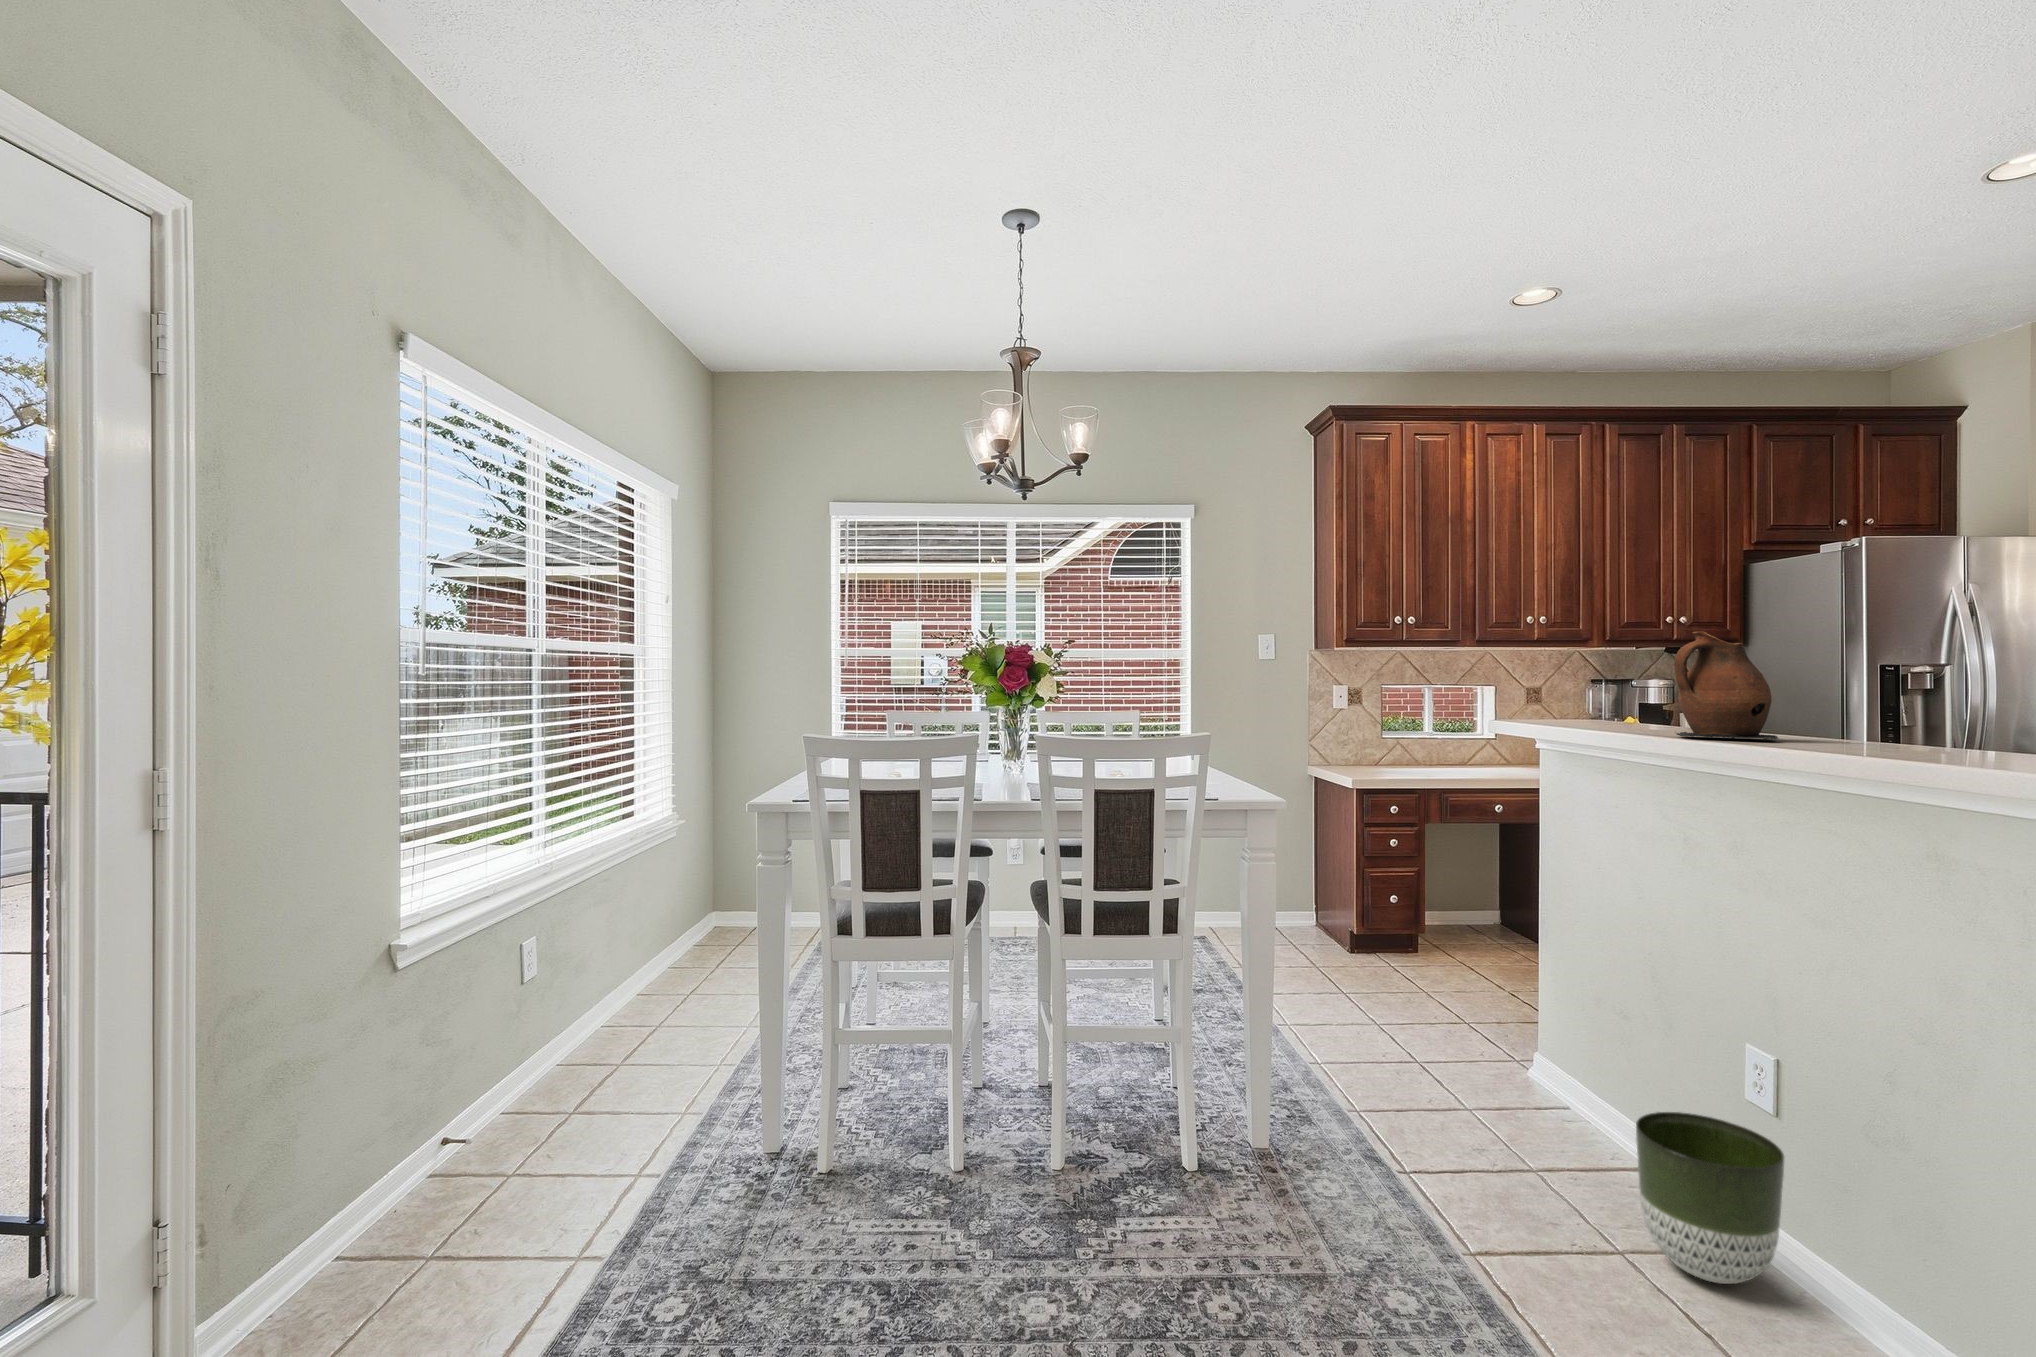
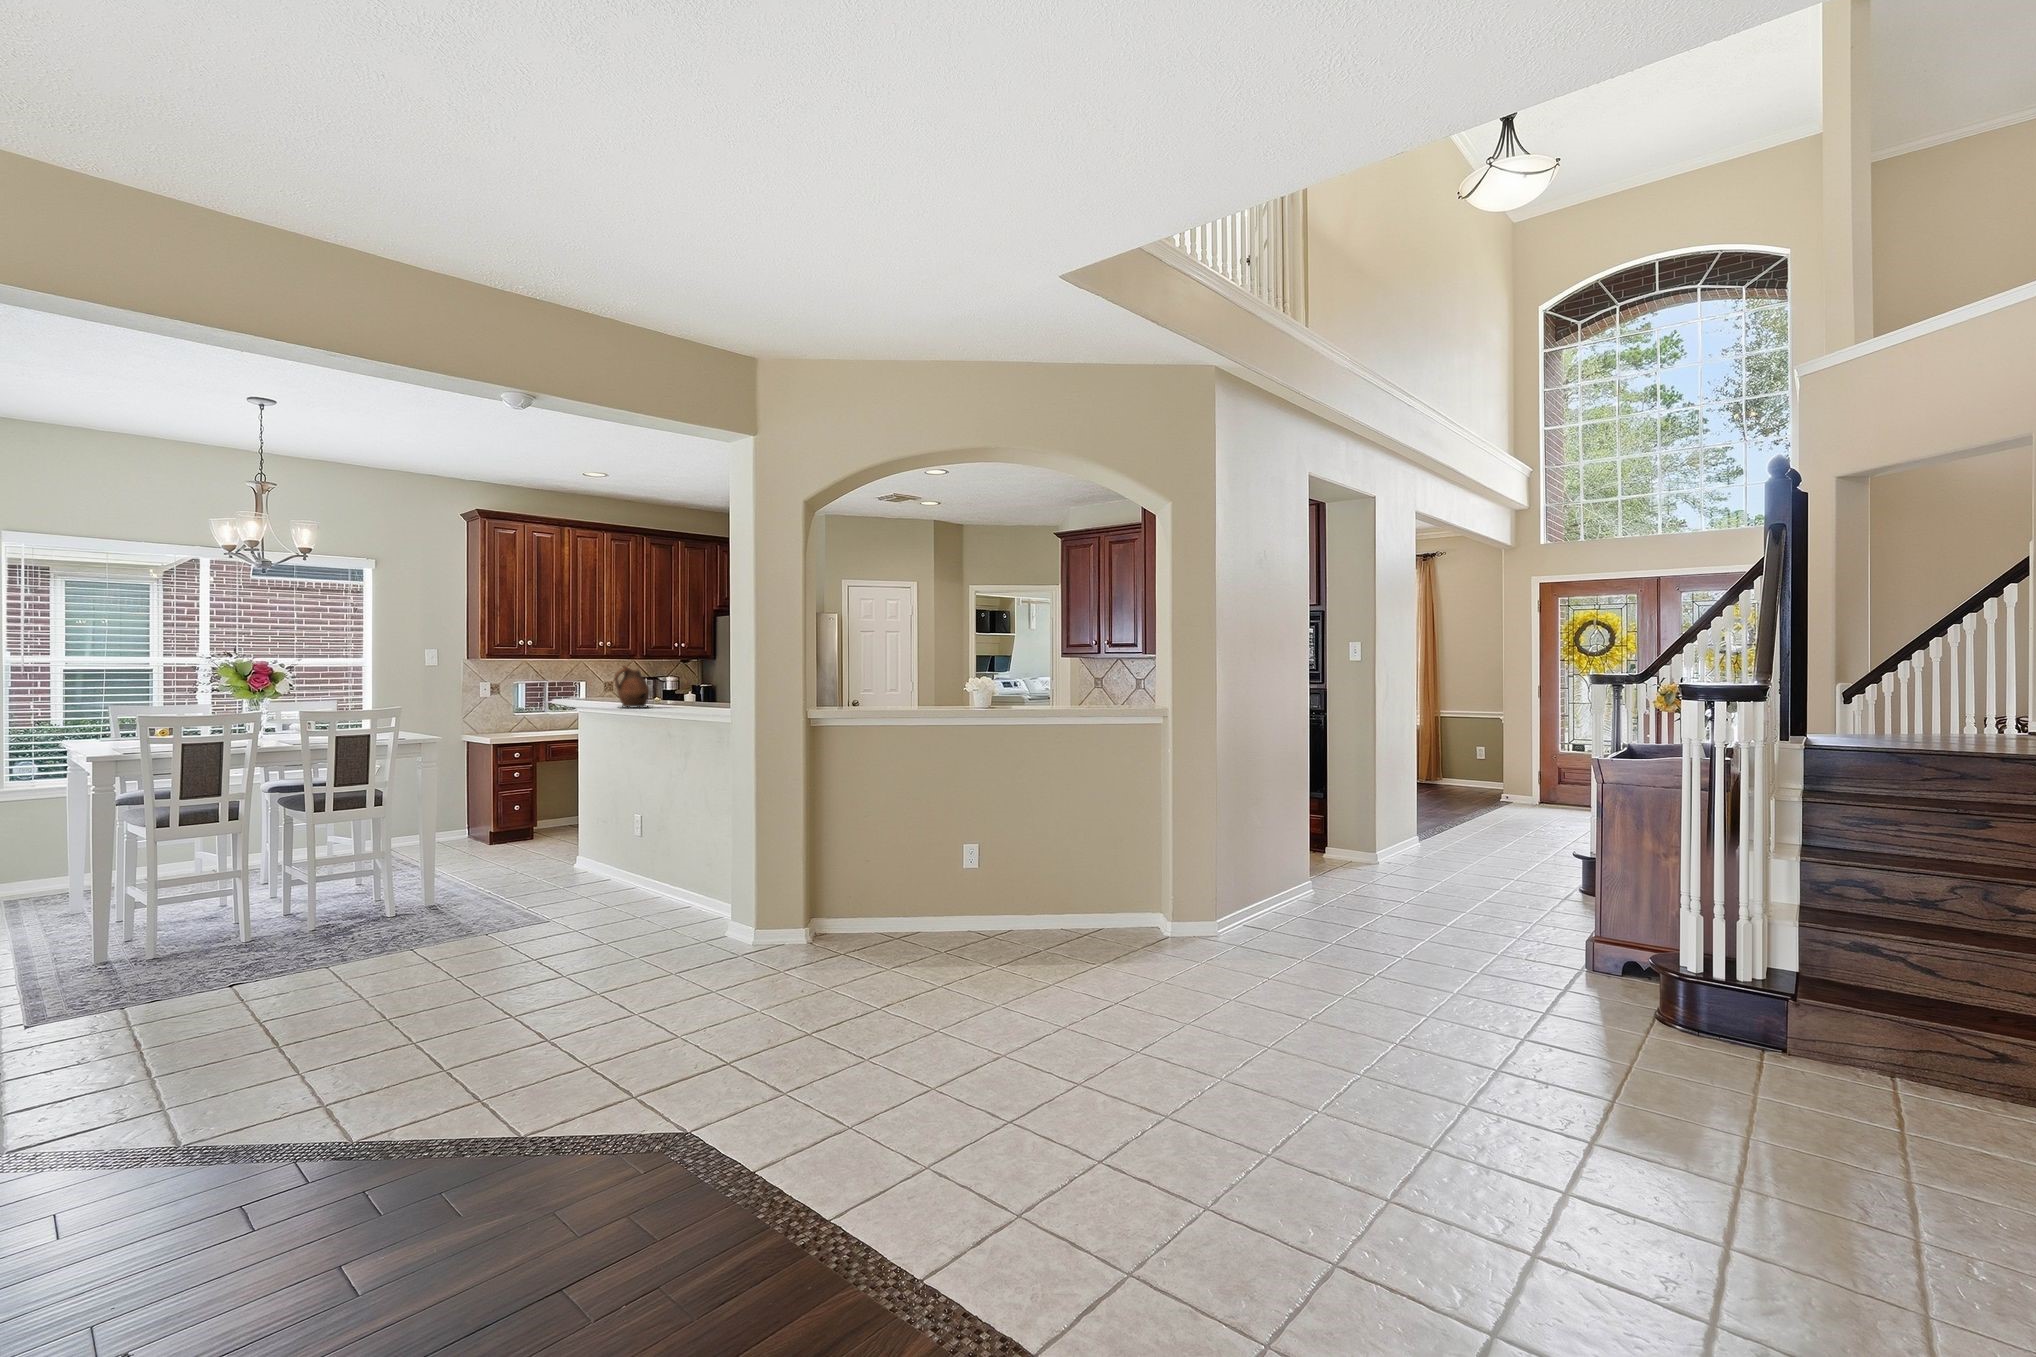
planter: present [1636,1112,1784,1284] -> none [587,850,636,904]

